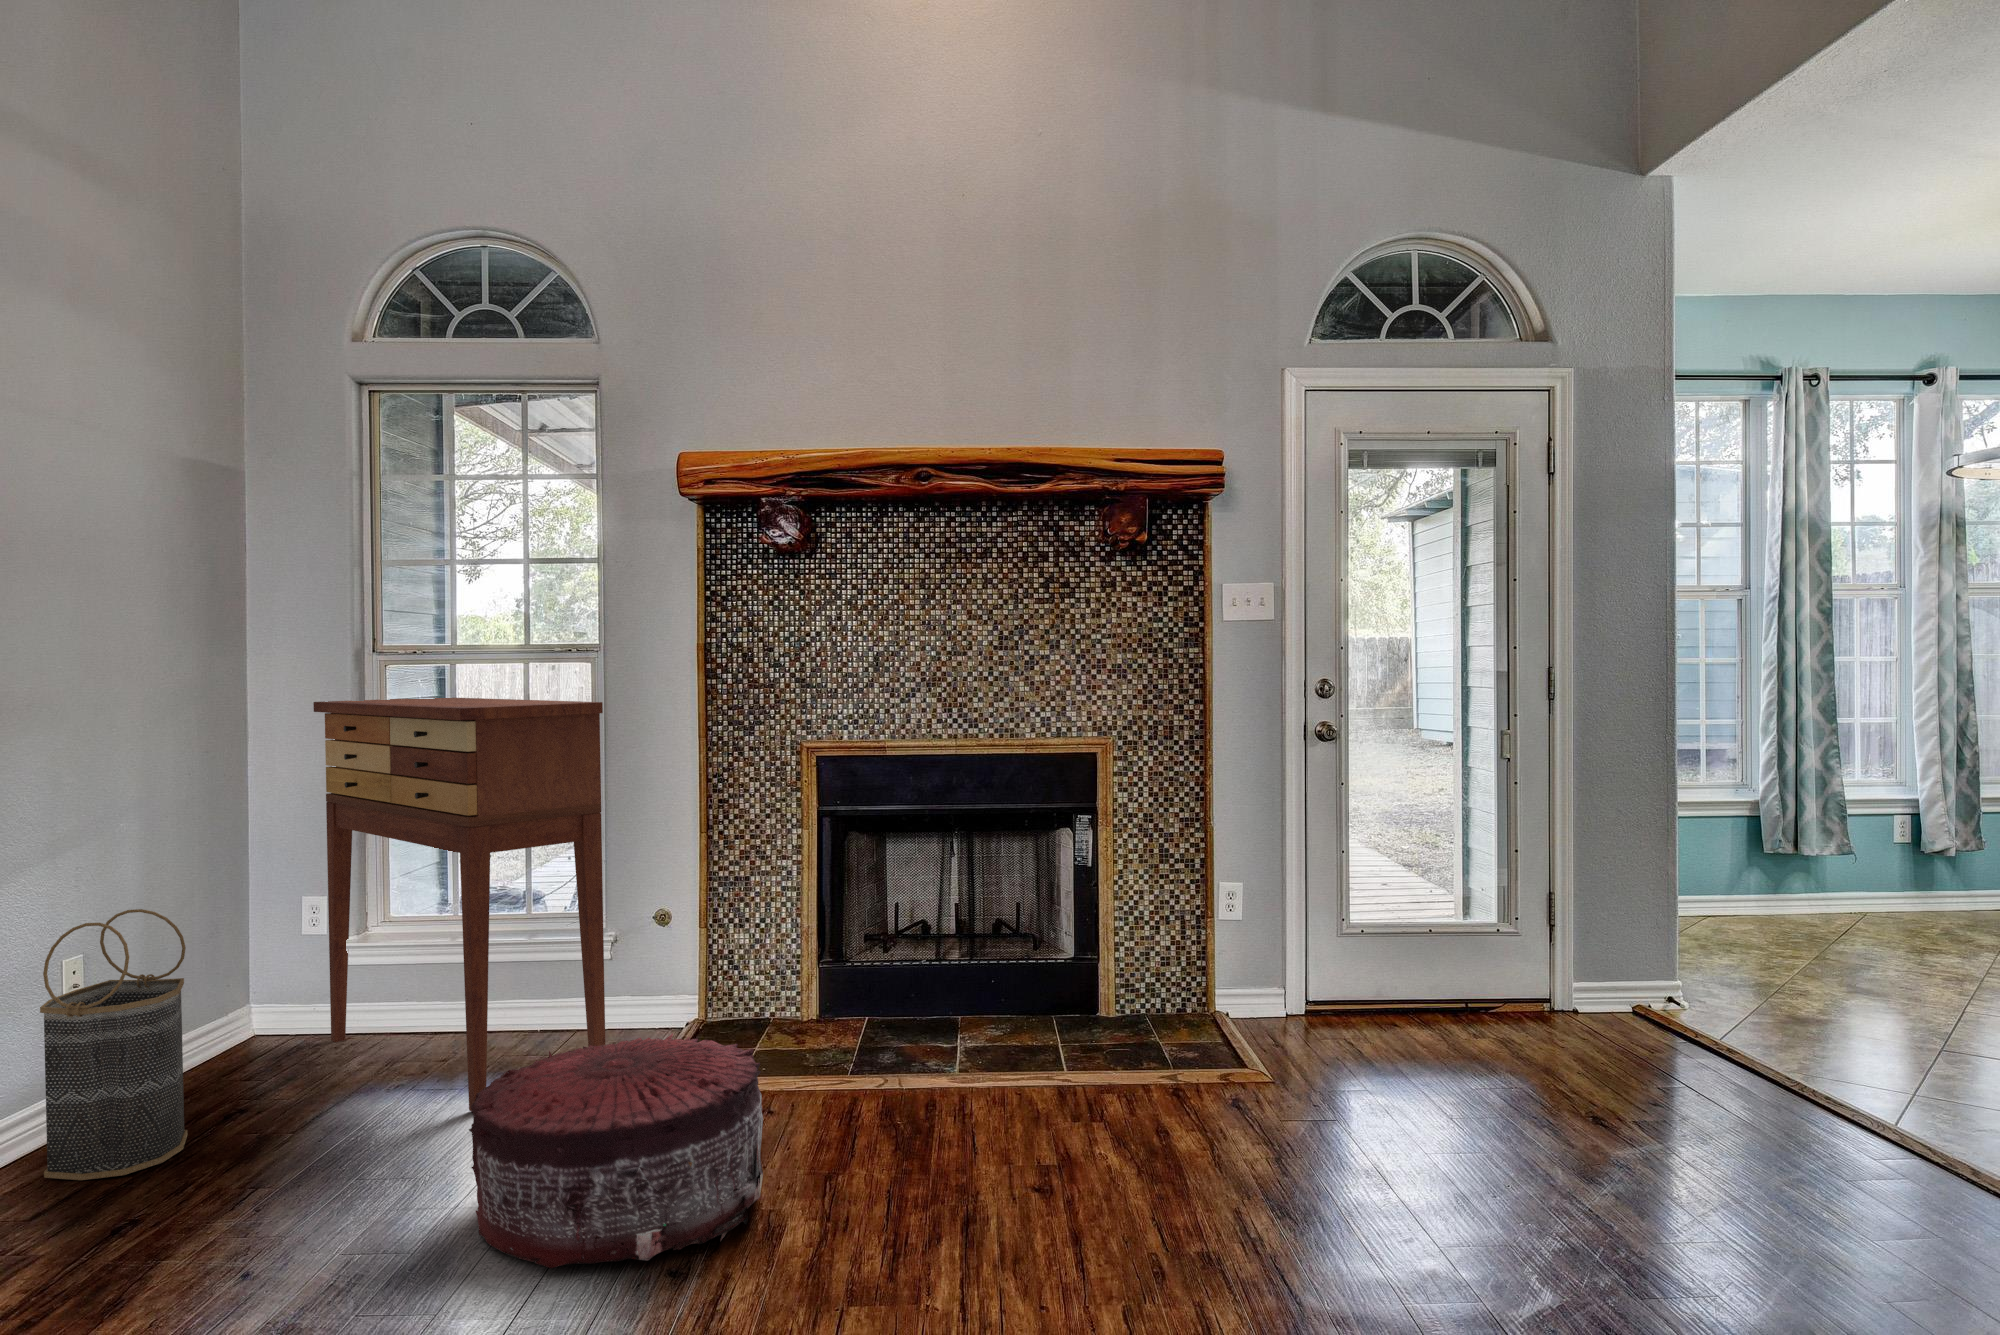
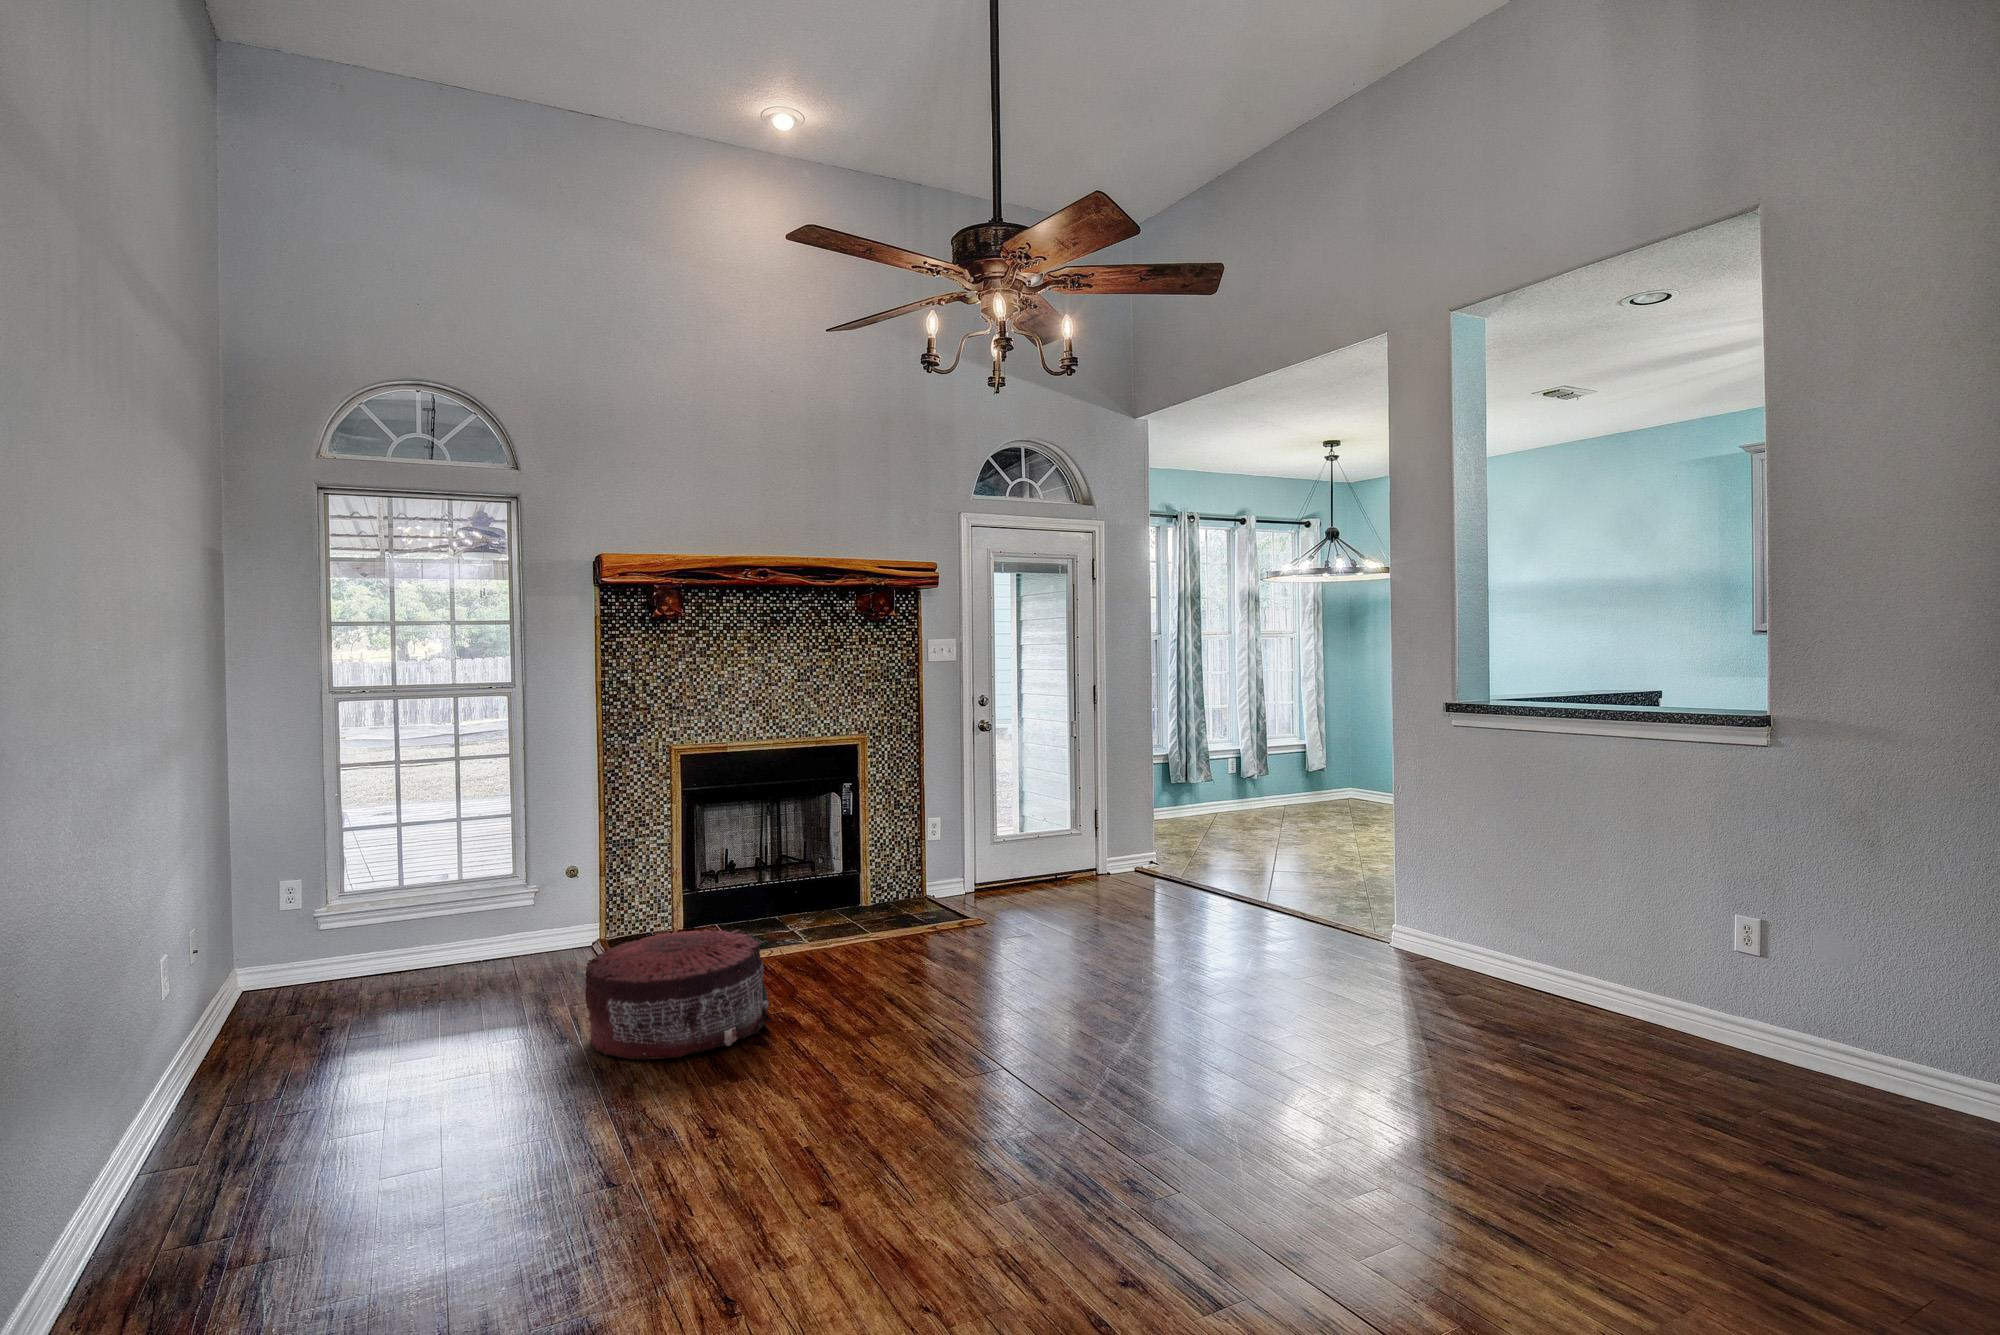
console table: present [313,697,605,1112] -> none [289,724,569,1008]
basket: present [40,909,188,1180] -> none [199,888,301,1087]

